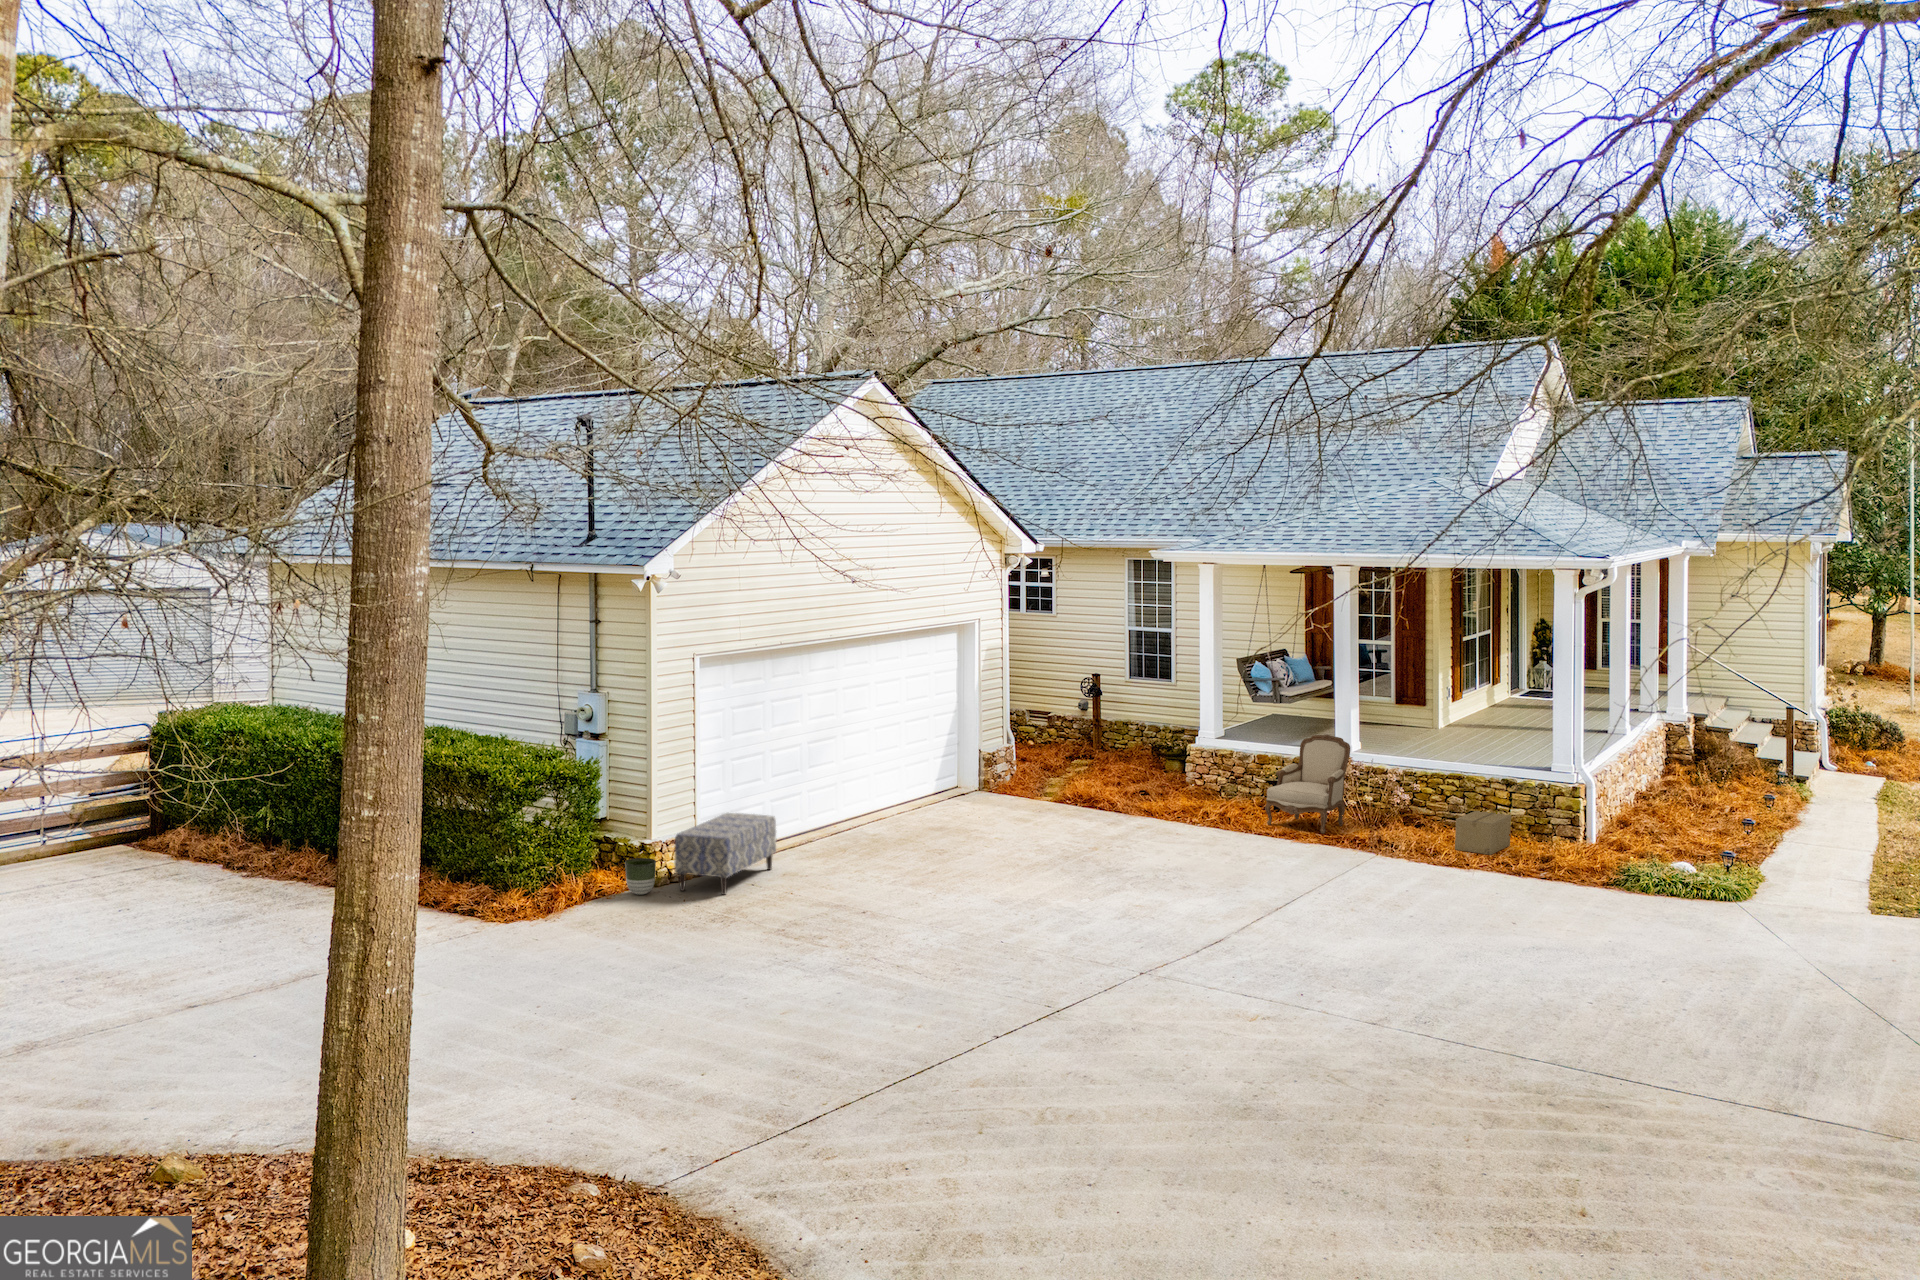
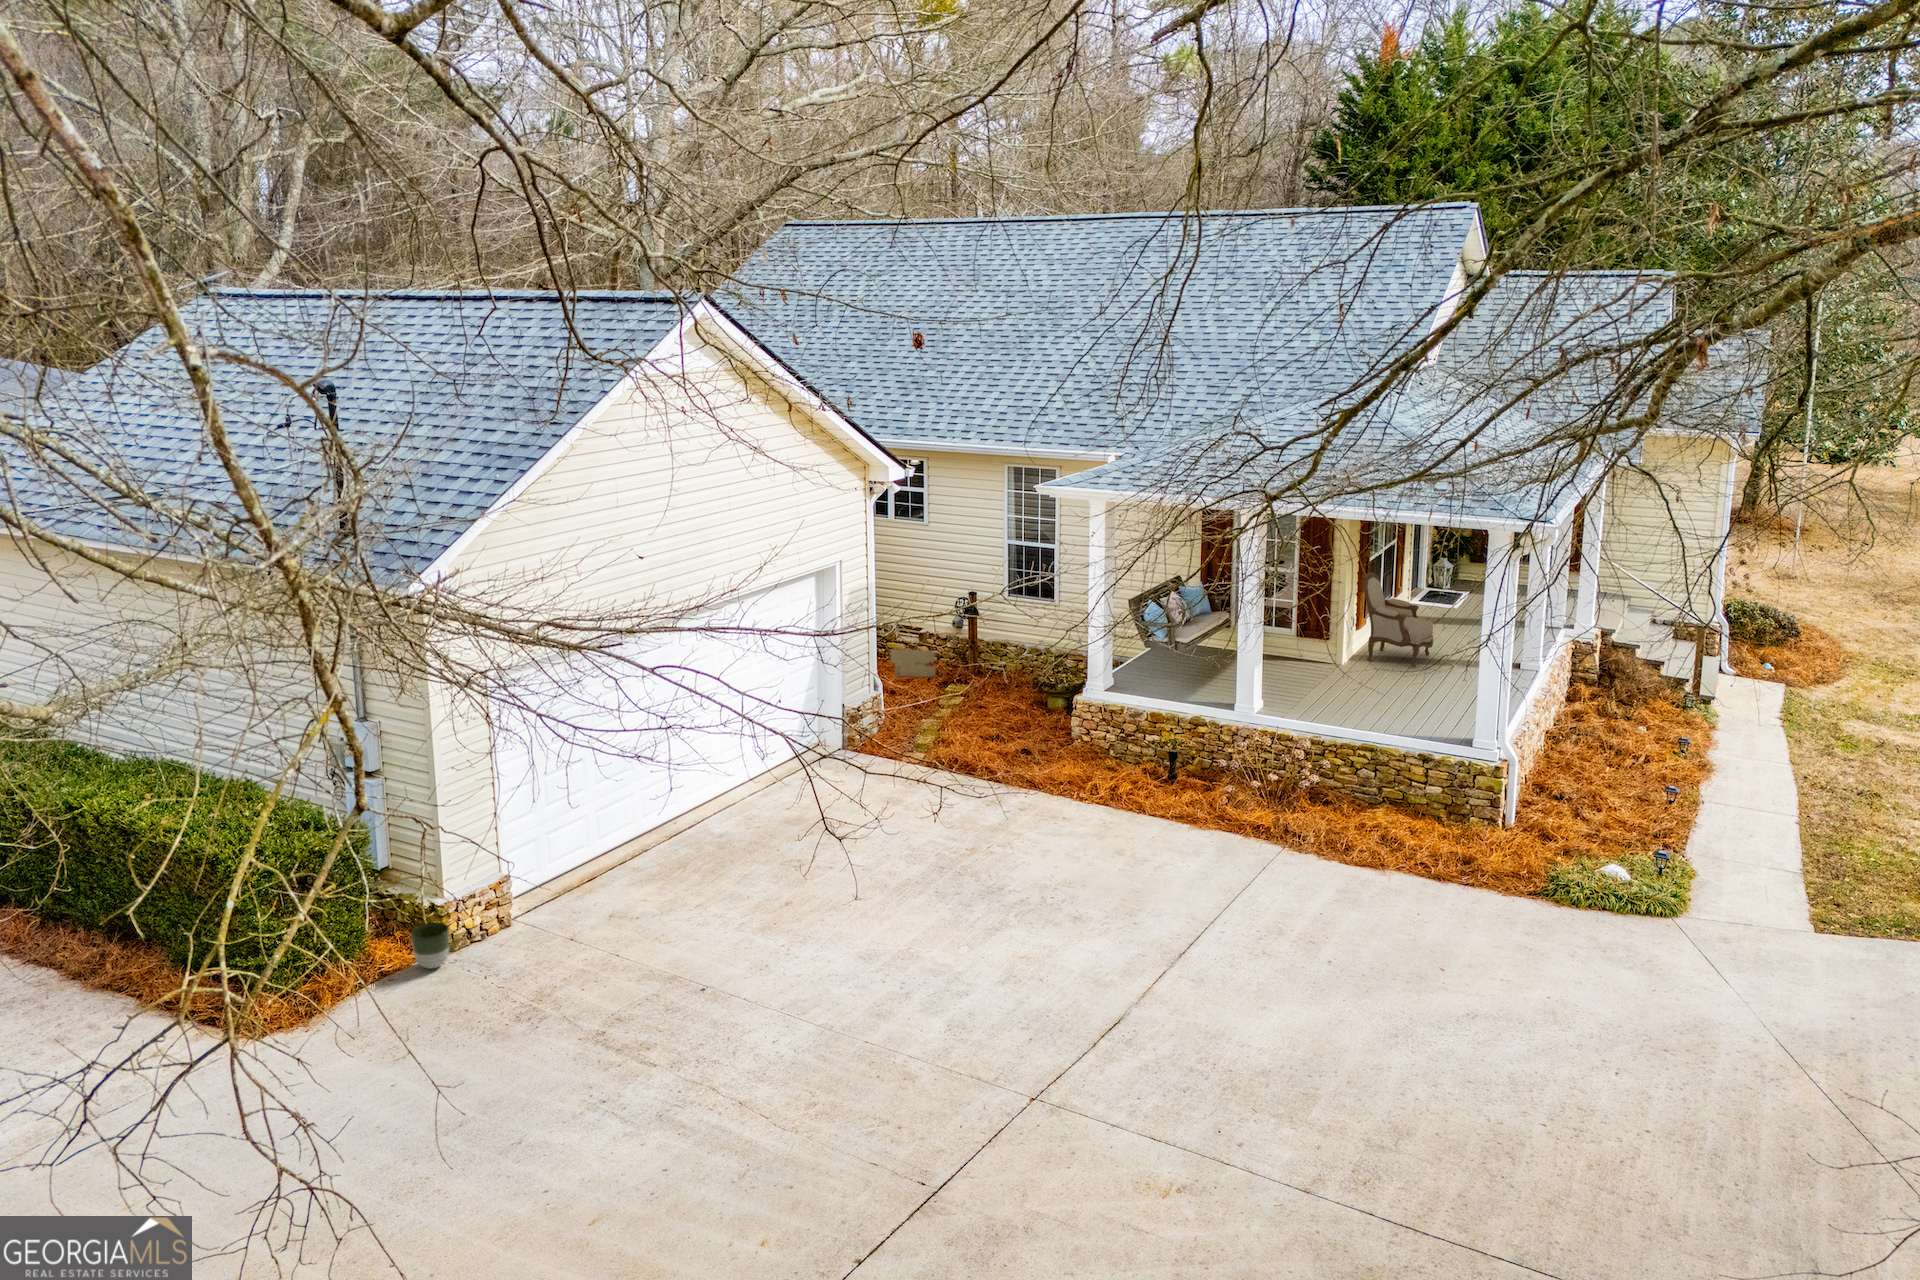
armchair: present [1265,735,1350,833] -> present [1363,572,1433,668]
cardboard box: present [1455,811,1511,855] -> present [890,649,936,677]
bench: present [675,813,776,895] -> none [471,844,601,964]

